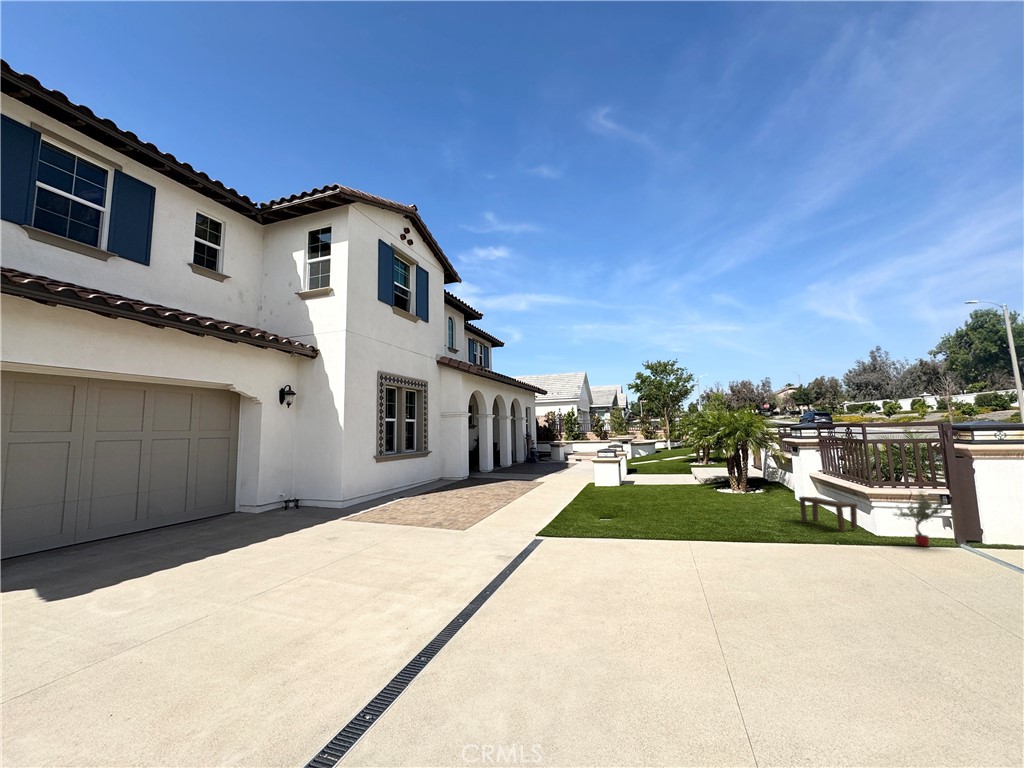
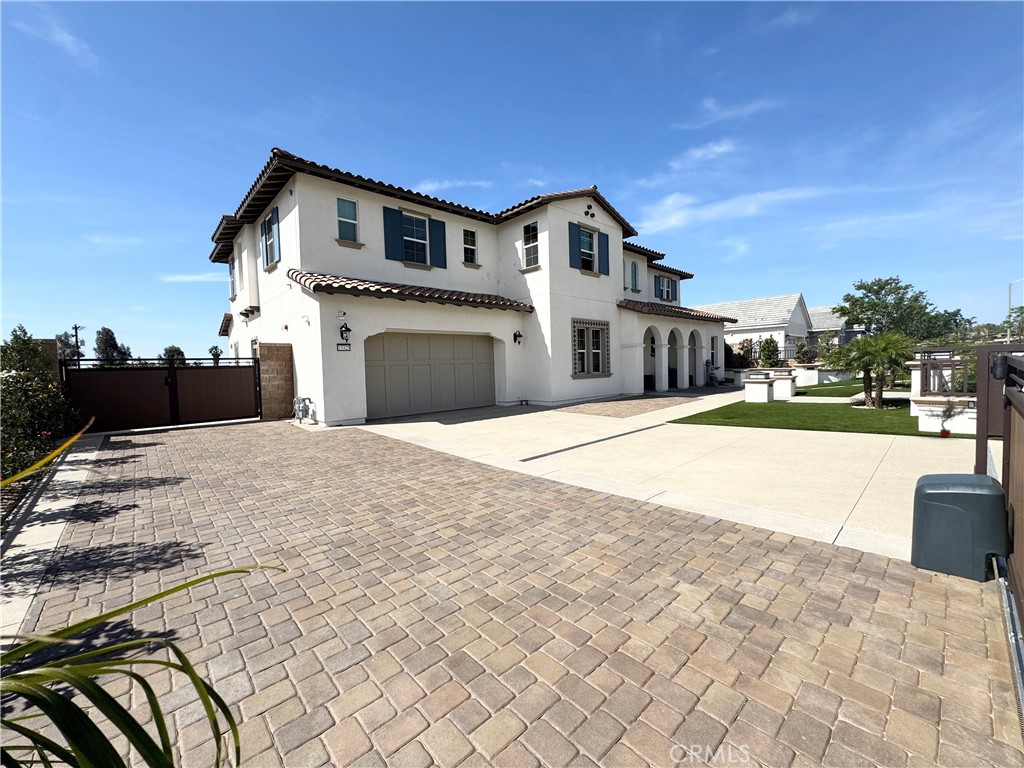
bench: present [799,497,857,532] -> none [880,406,918,430]

